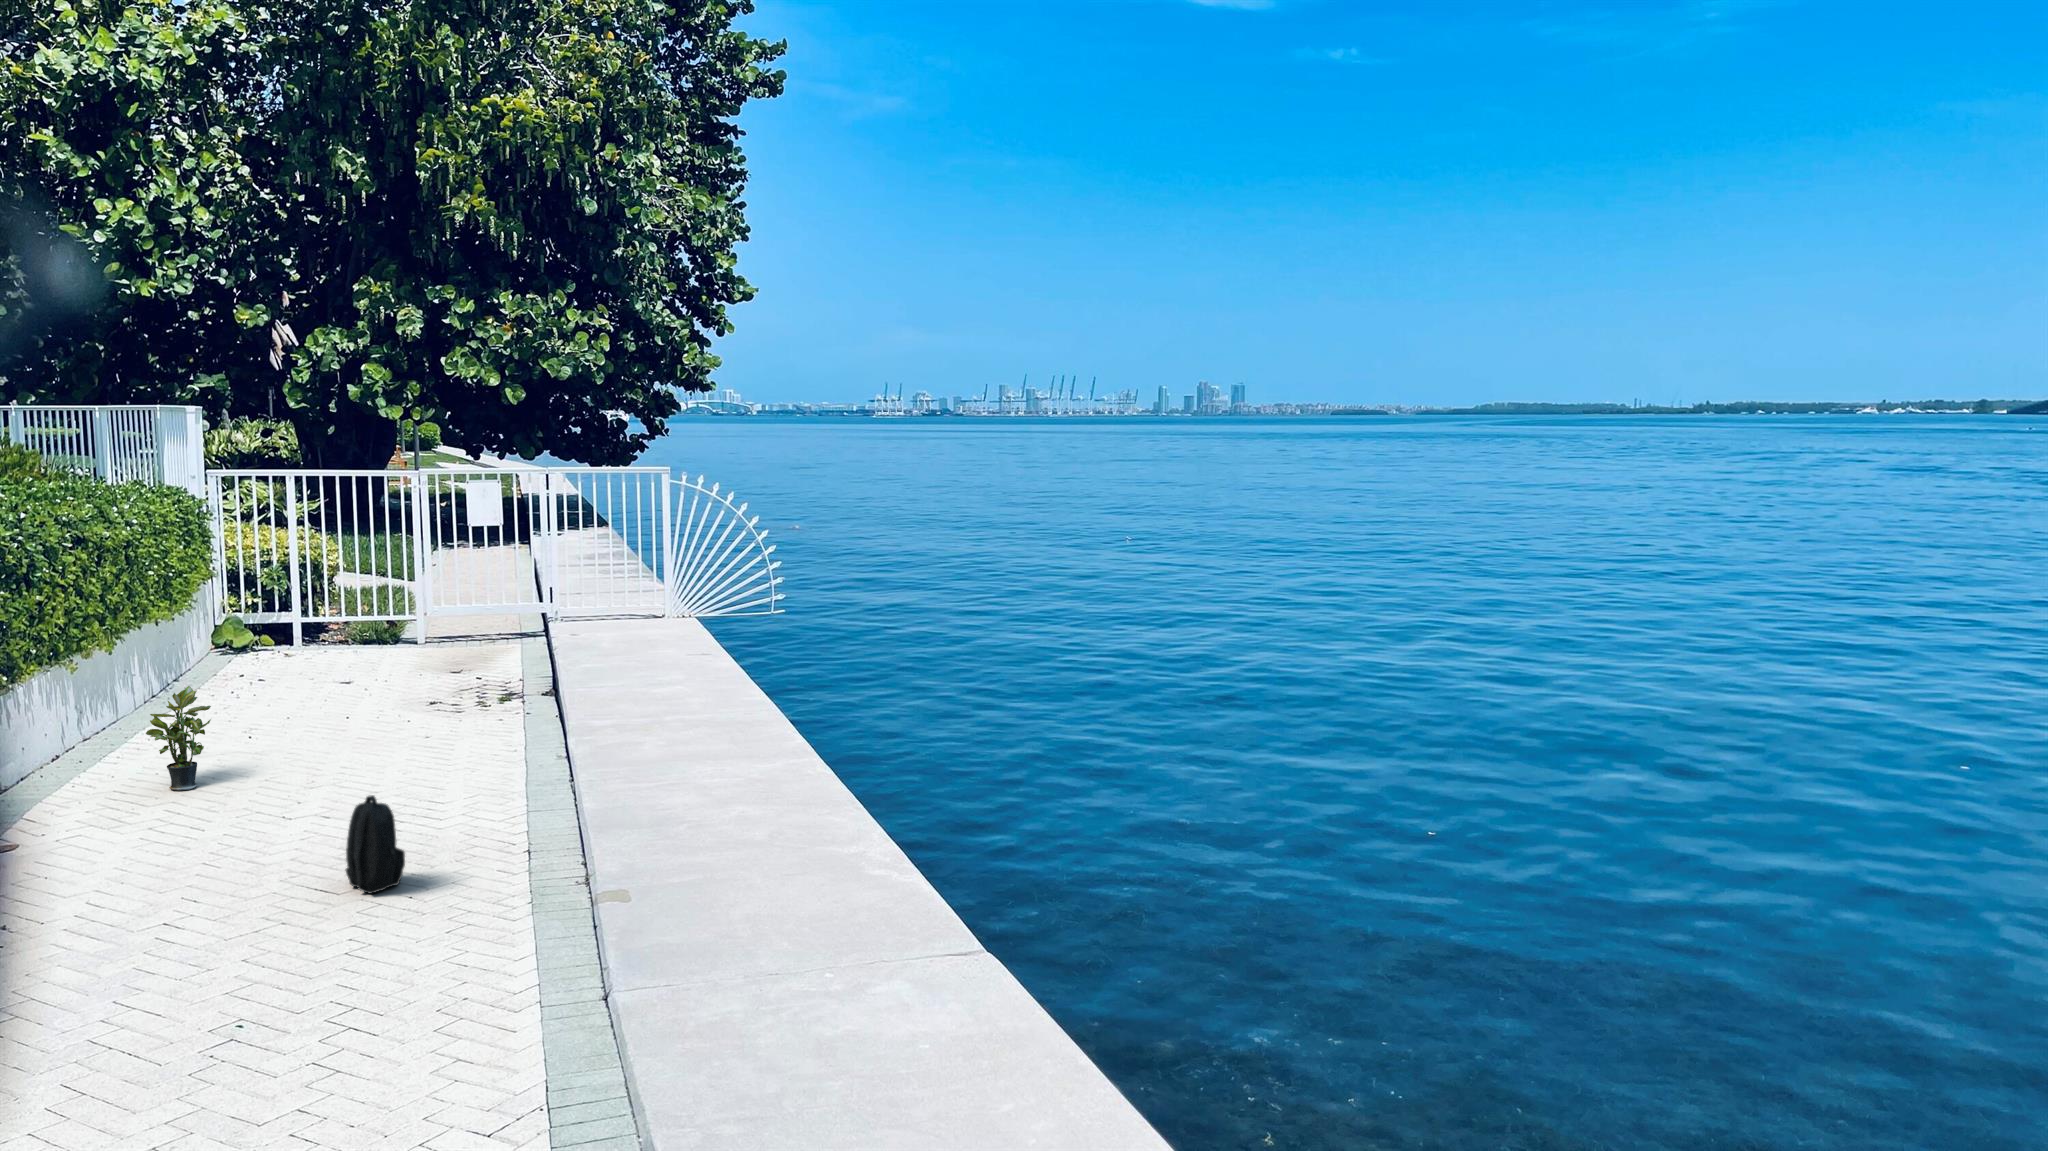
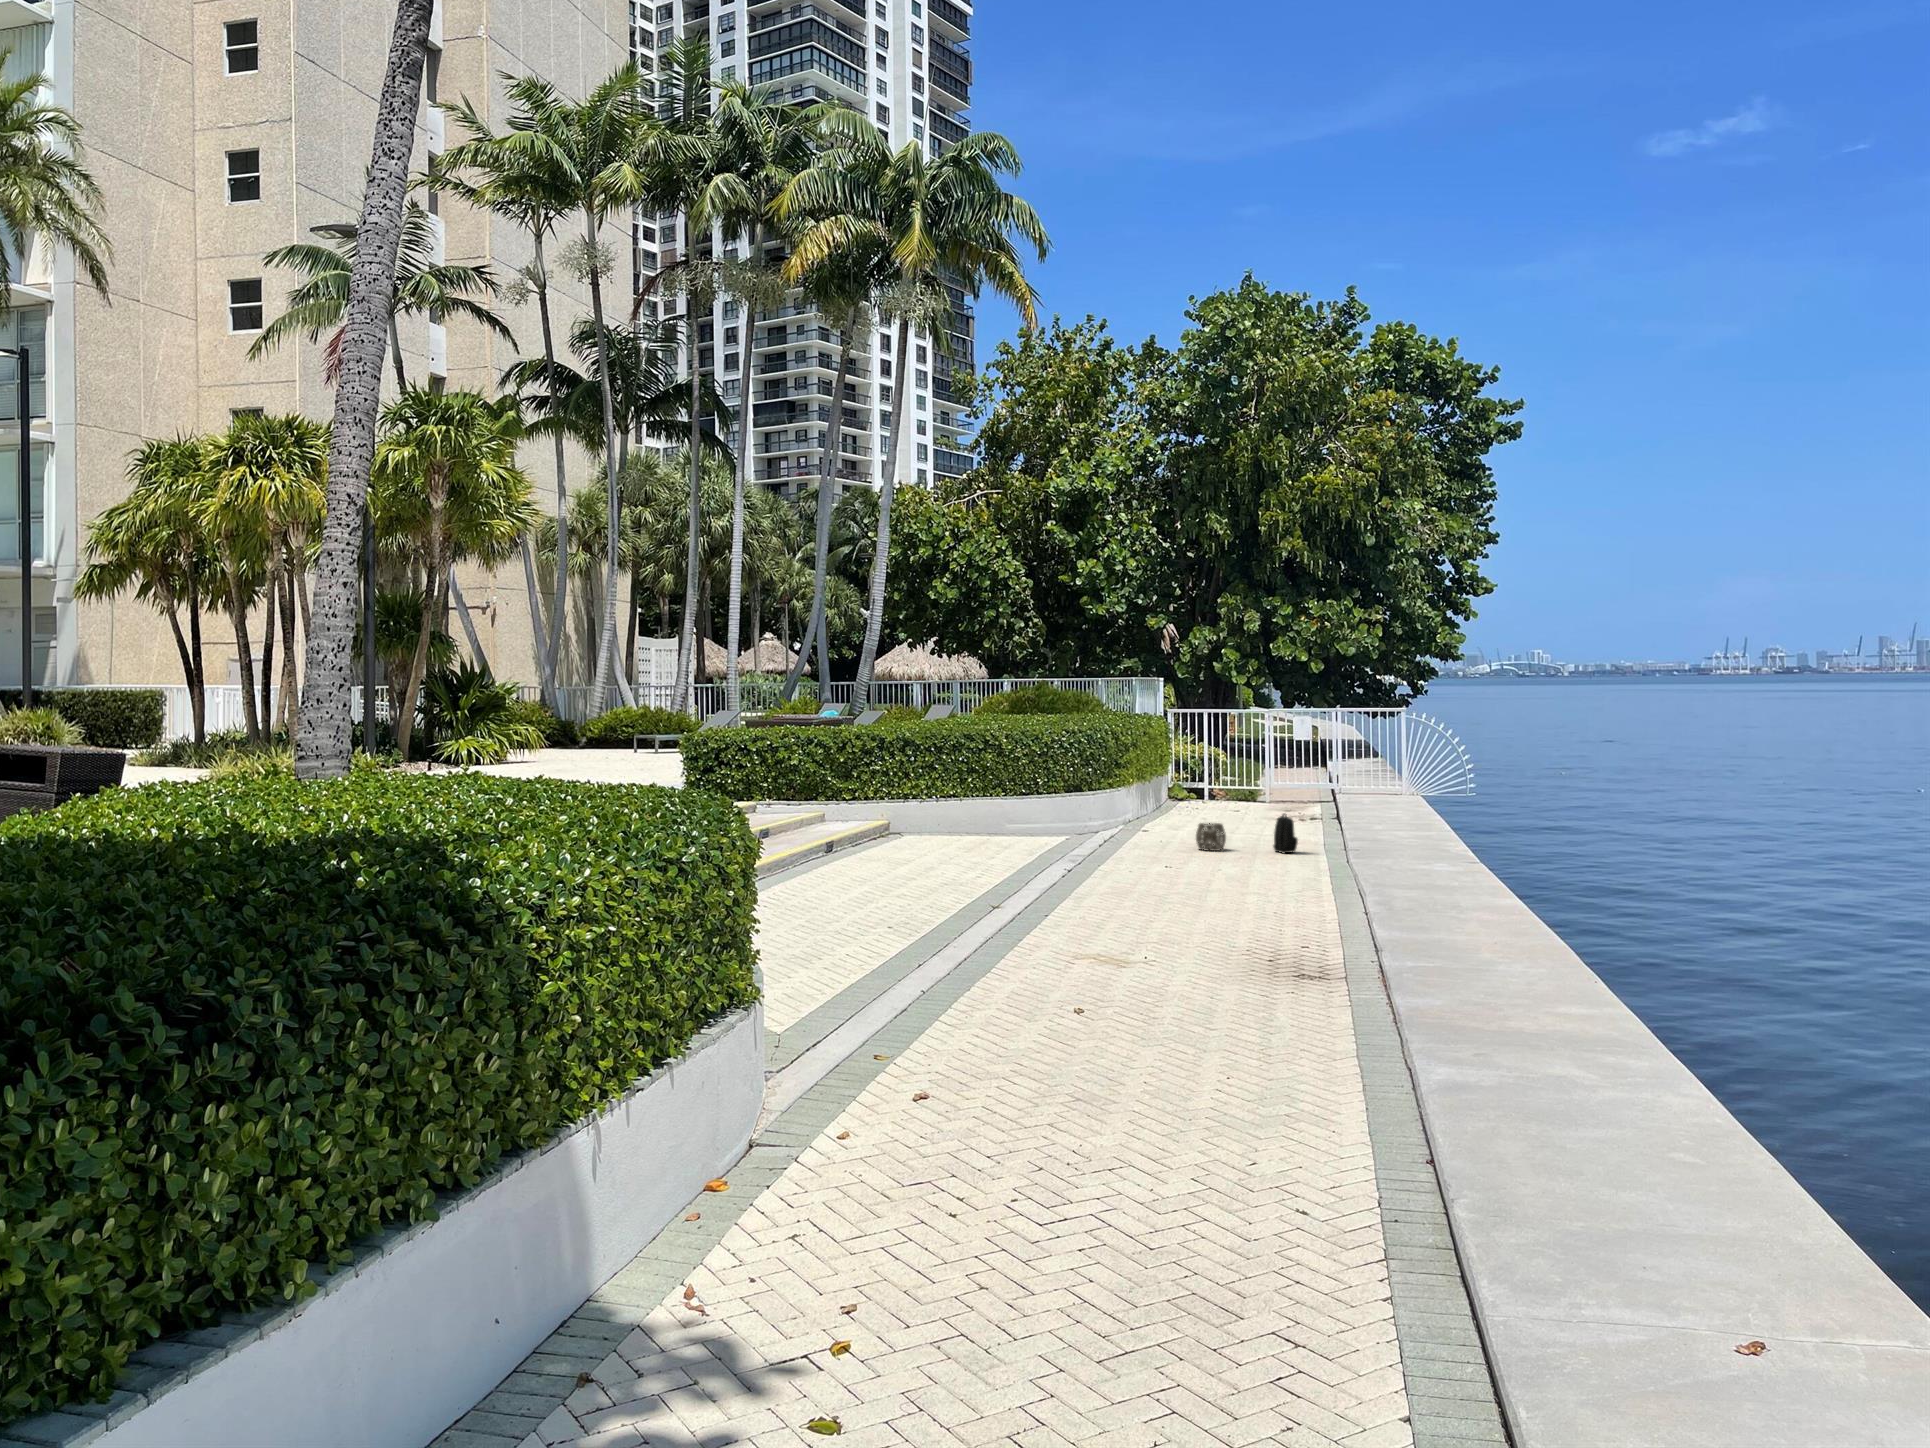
potted plant: present [146,686,211,791] -> none [1175,785,1202,831]
woven basket: none [137,827,223,907] -> present [1196,823,1226,851]

